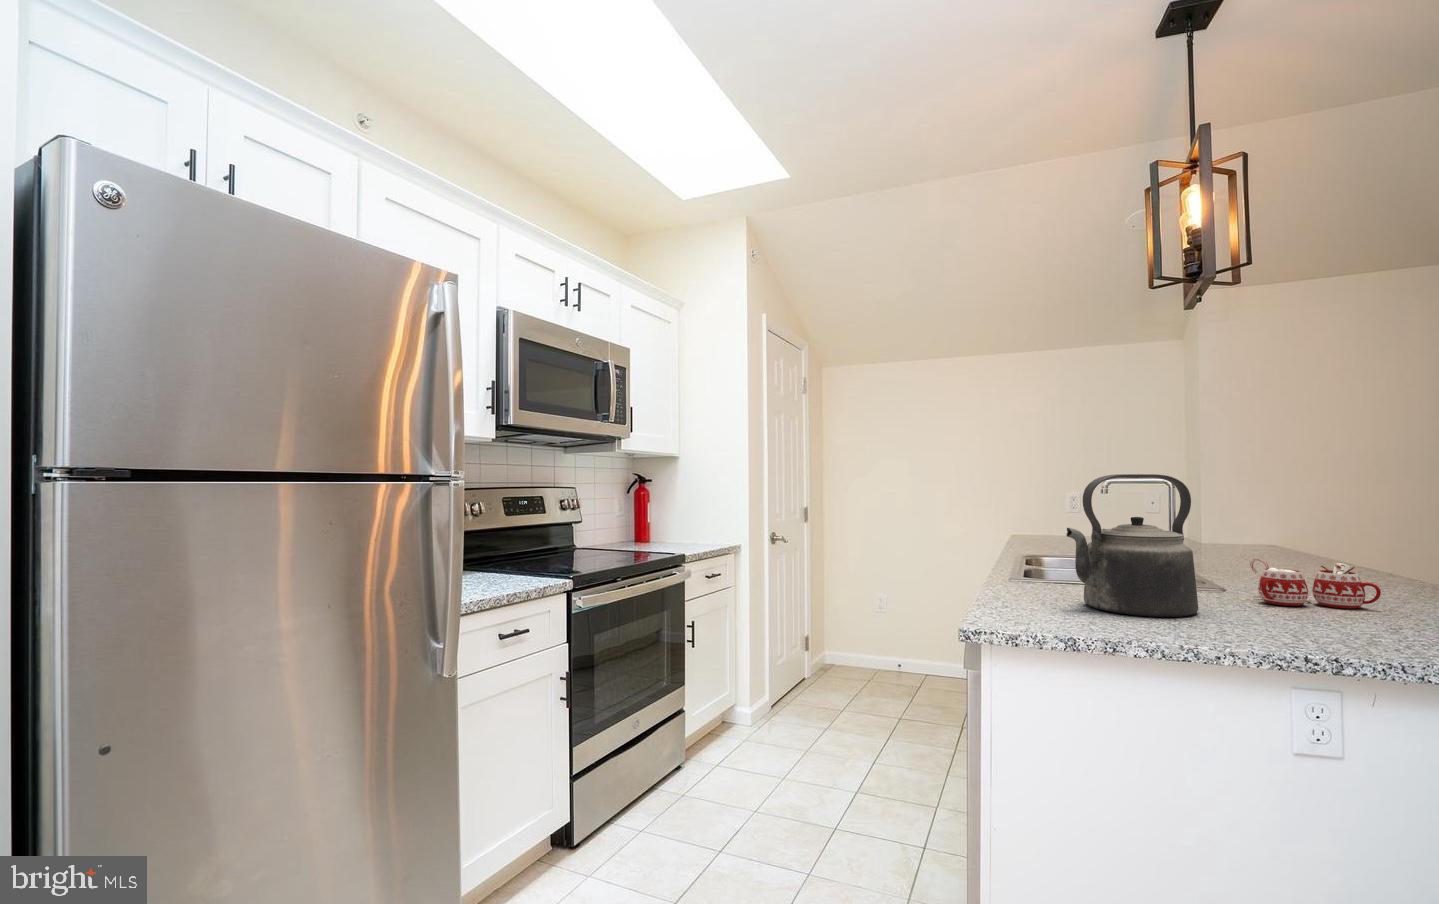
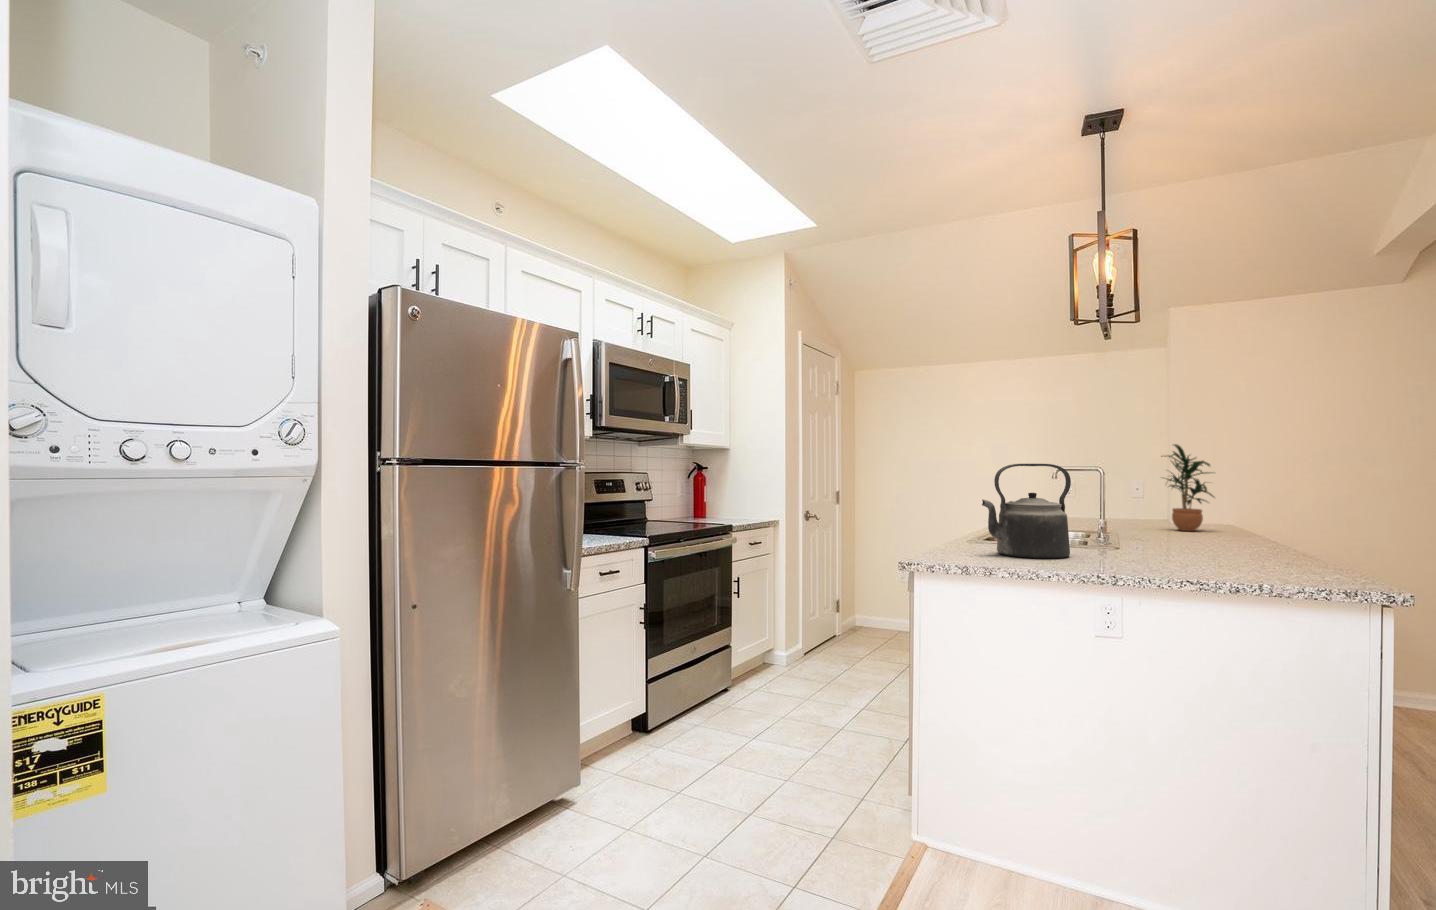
potted plant: none [1218,448,1293,558] -> present [1161,444,1214,531]
mug: present [1250,558,1381,609] -> none [1121,523,1201,557]

